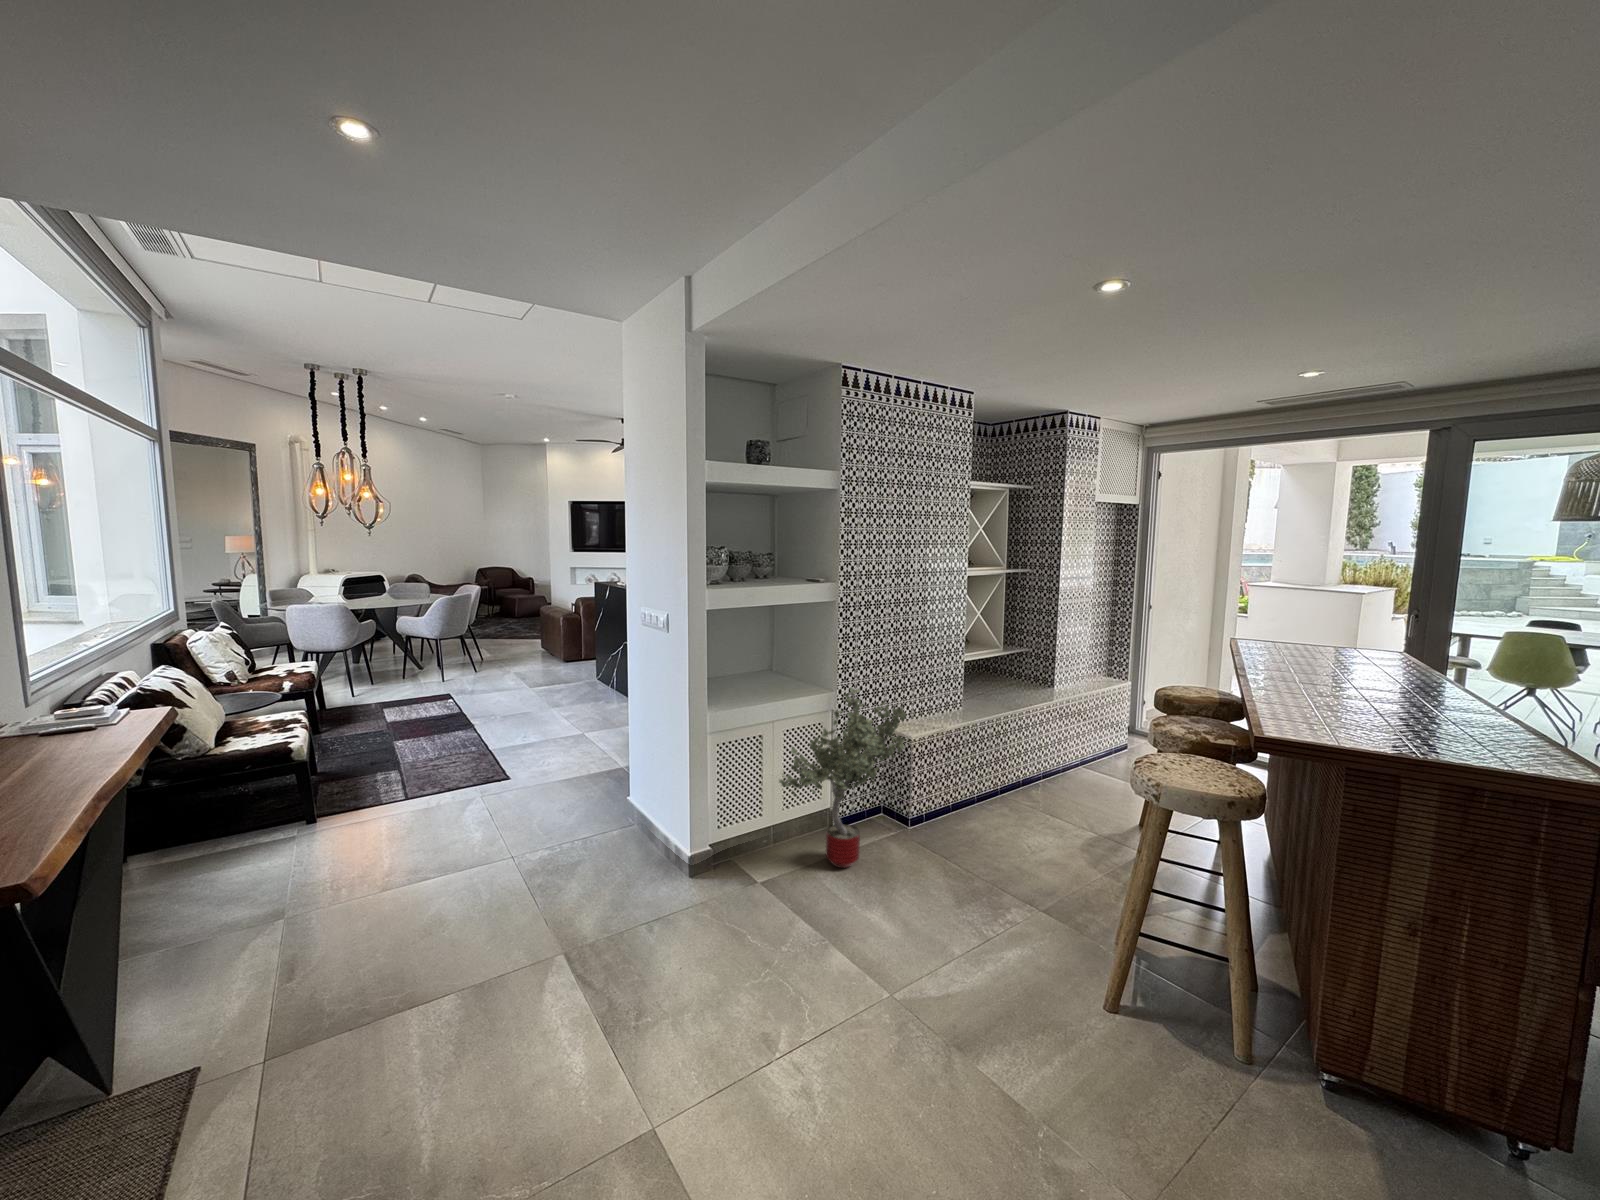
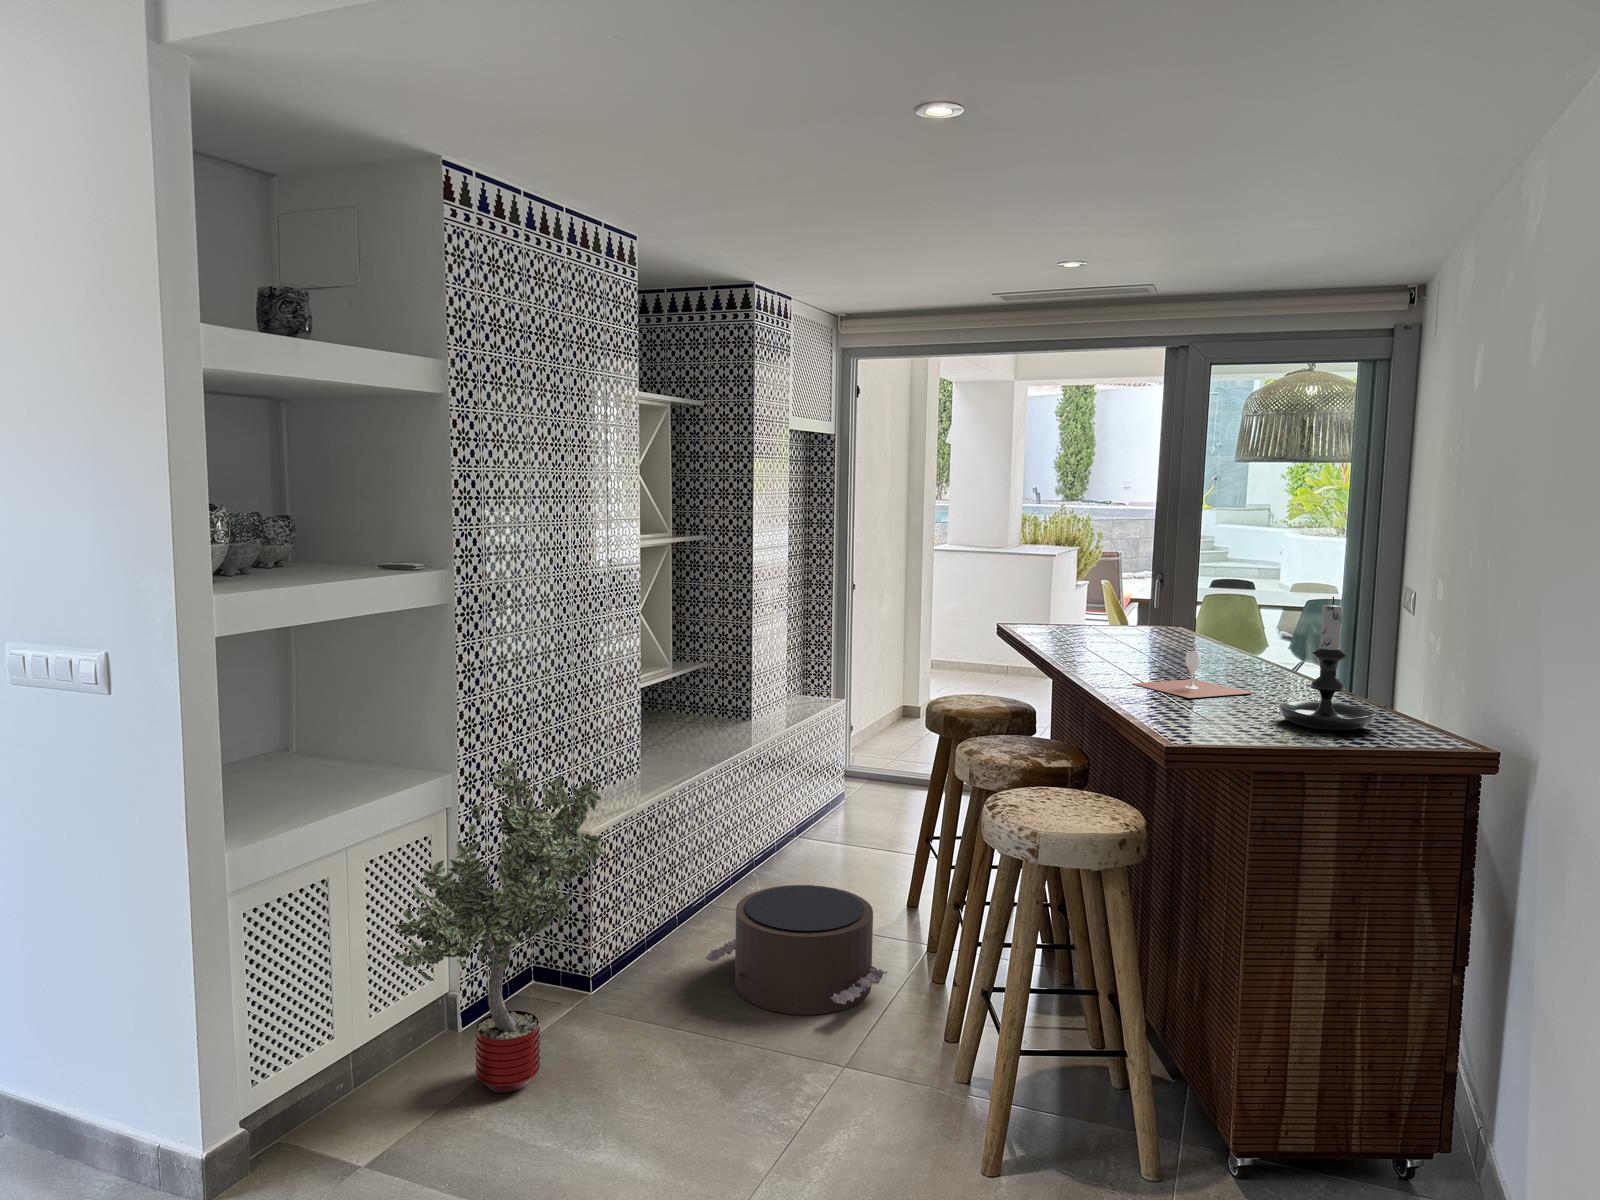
candle holder: none [1415,633,1530,752] -> present [1279,597,1379,731]
wine glass: none [1299,670,1419,710] -> present [1133,651,1251,698]
pouf: none [977,791,1094,877] -> present [705,885,887,1015]

